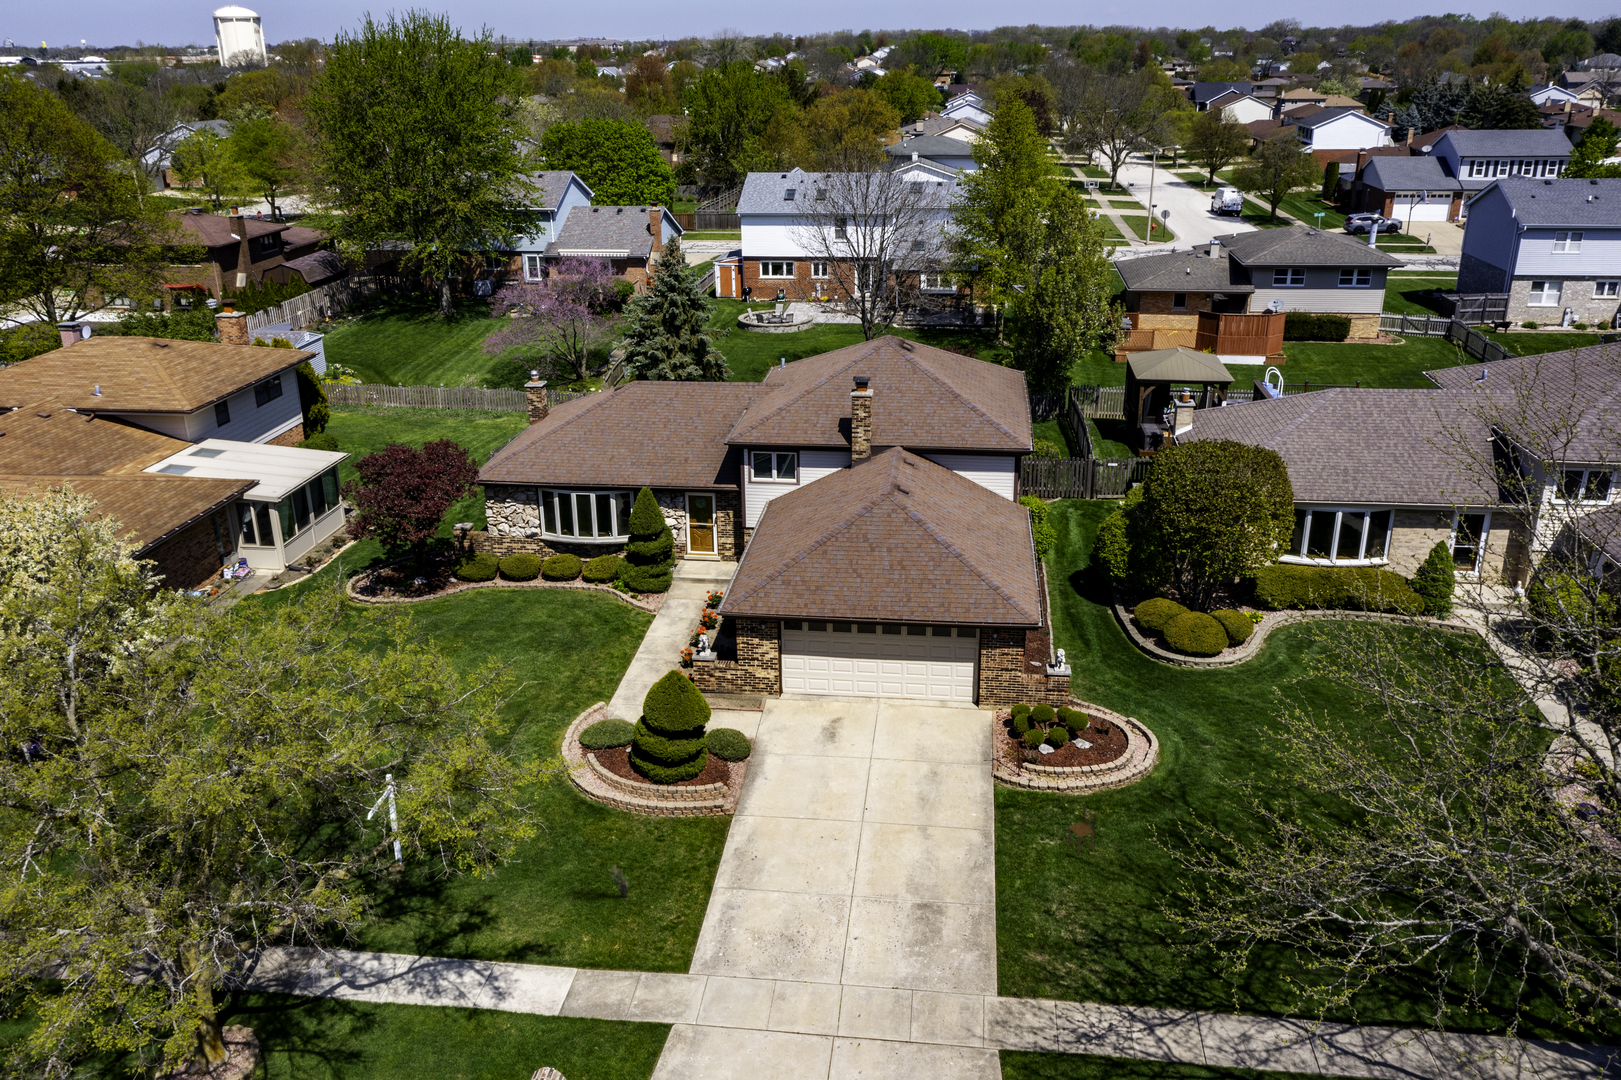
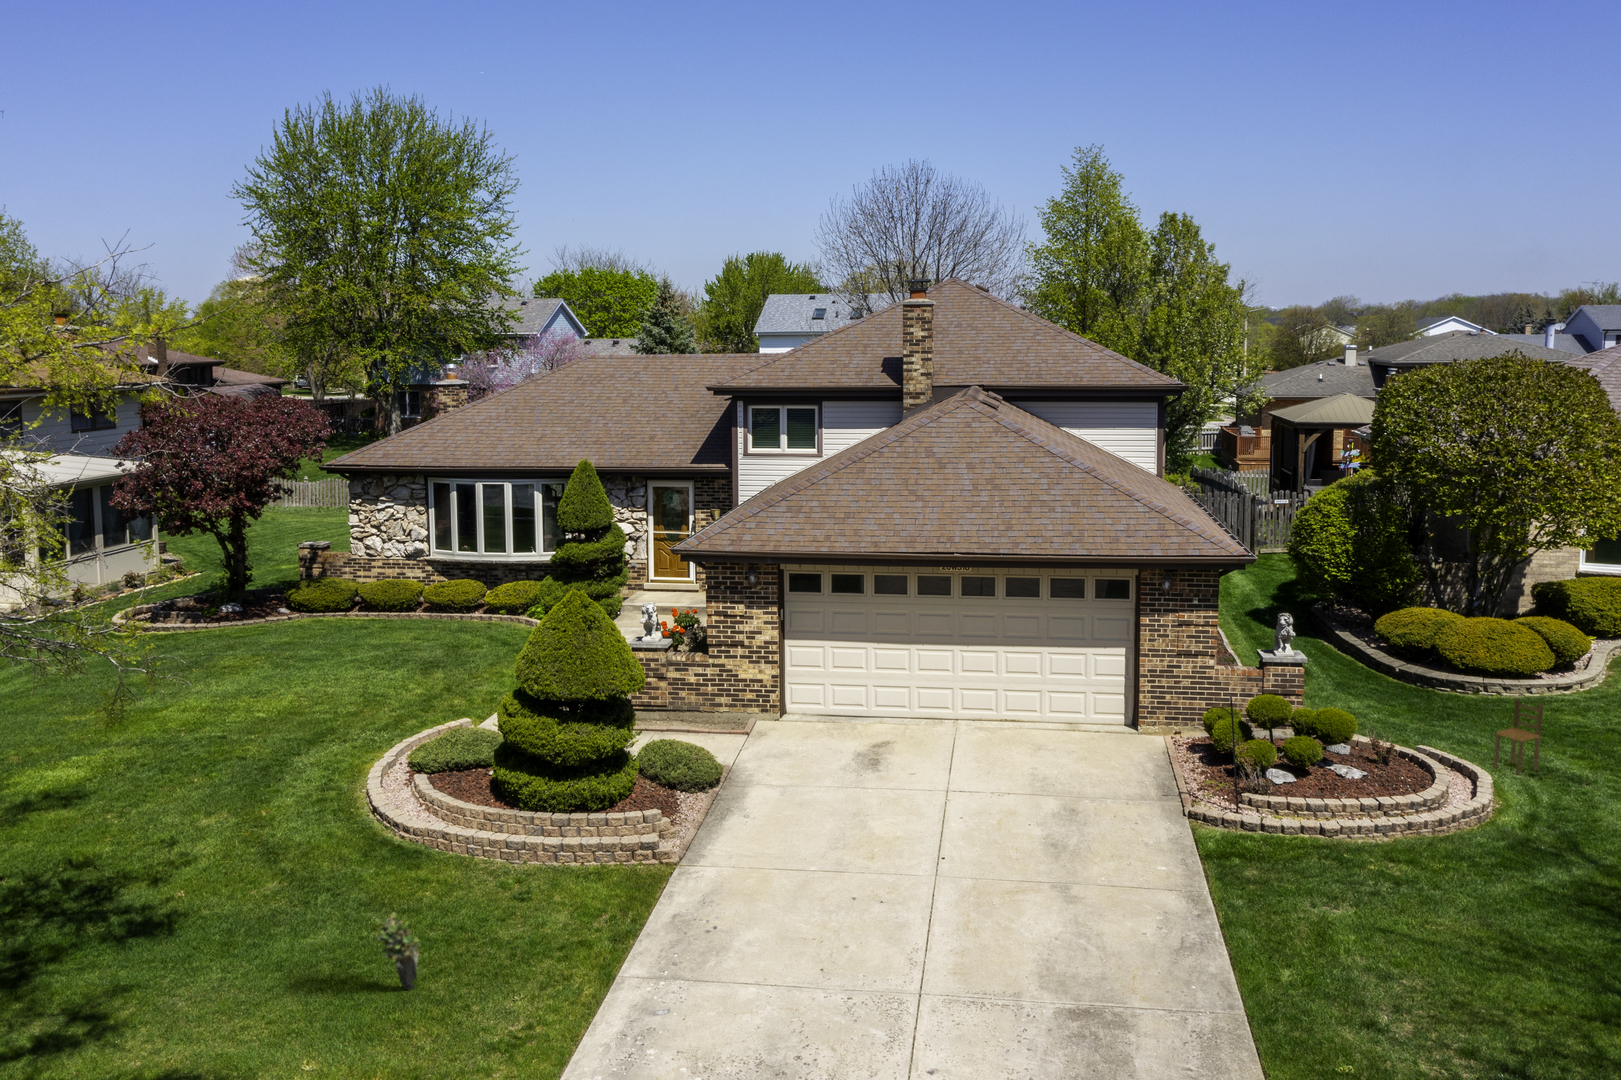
chair: present [1068,805,1096,854] -> present [1494,698,1543,775]

